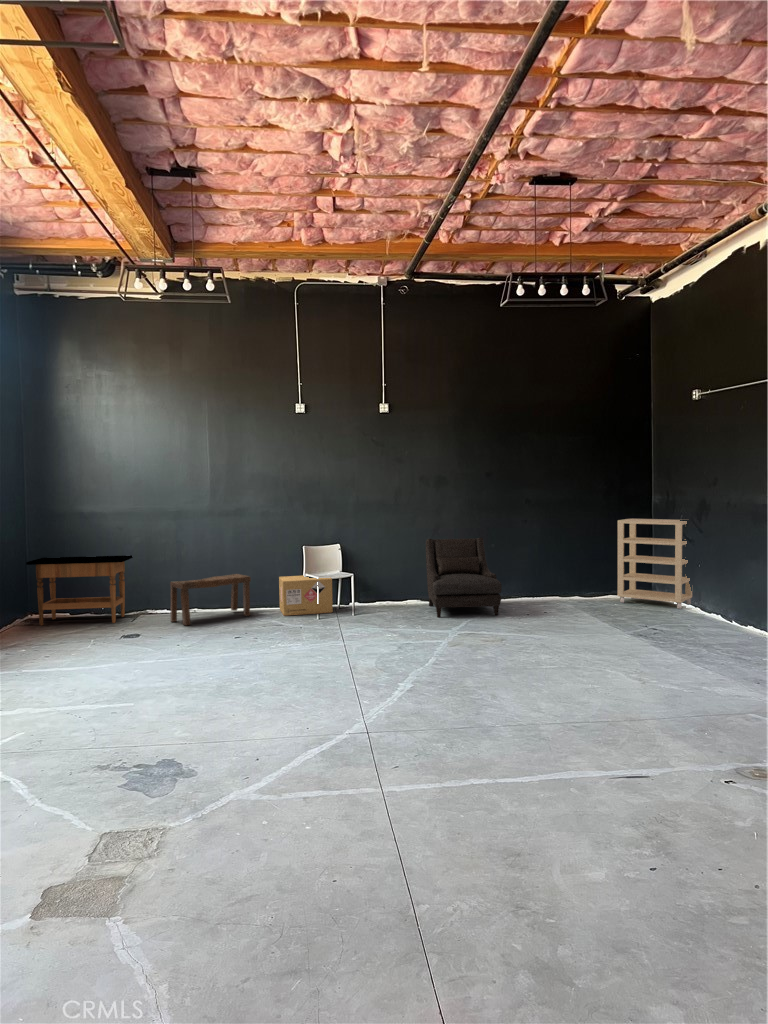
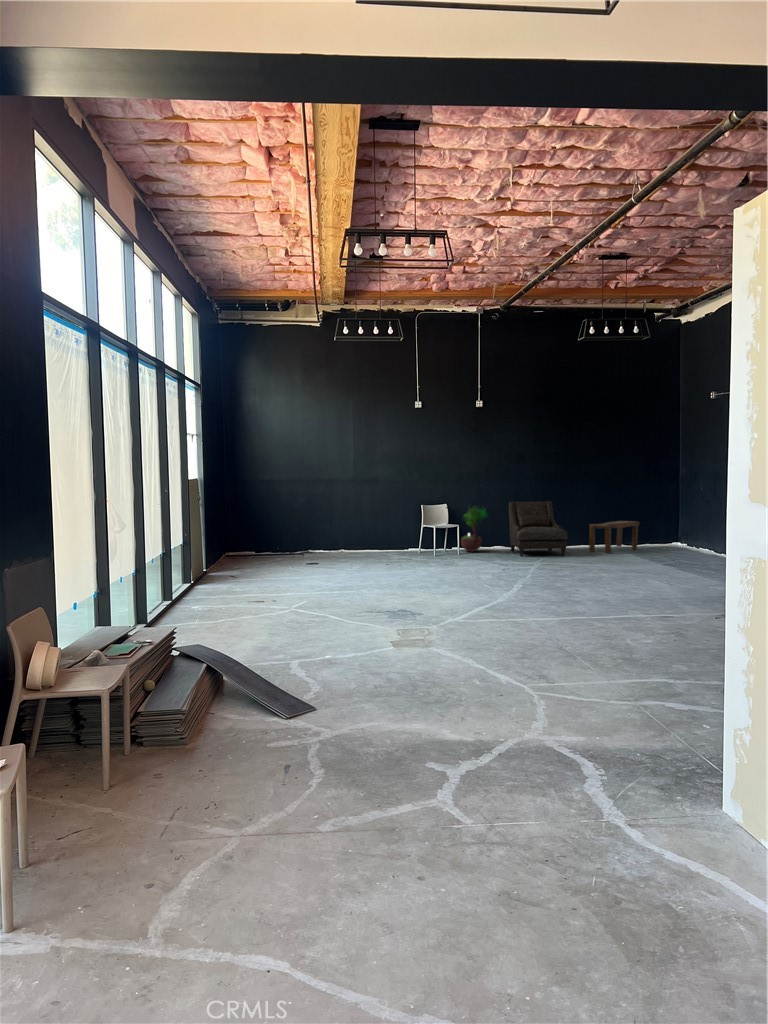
shelving unit: present [618,519,692,609] -> none [652,488,710,553]
potted tree: none [358,543,396,608] -> present [461,508,485,552]
side table: present [26,555,133,626] -> none [230,511,298,559]
bench: present [170,574,251,625] -> present [589,521,639,553]
cardboard box: present [279,576,333,616] -> none [402,527,442,555]

